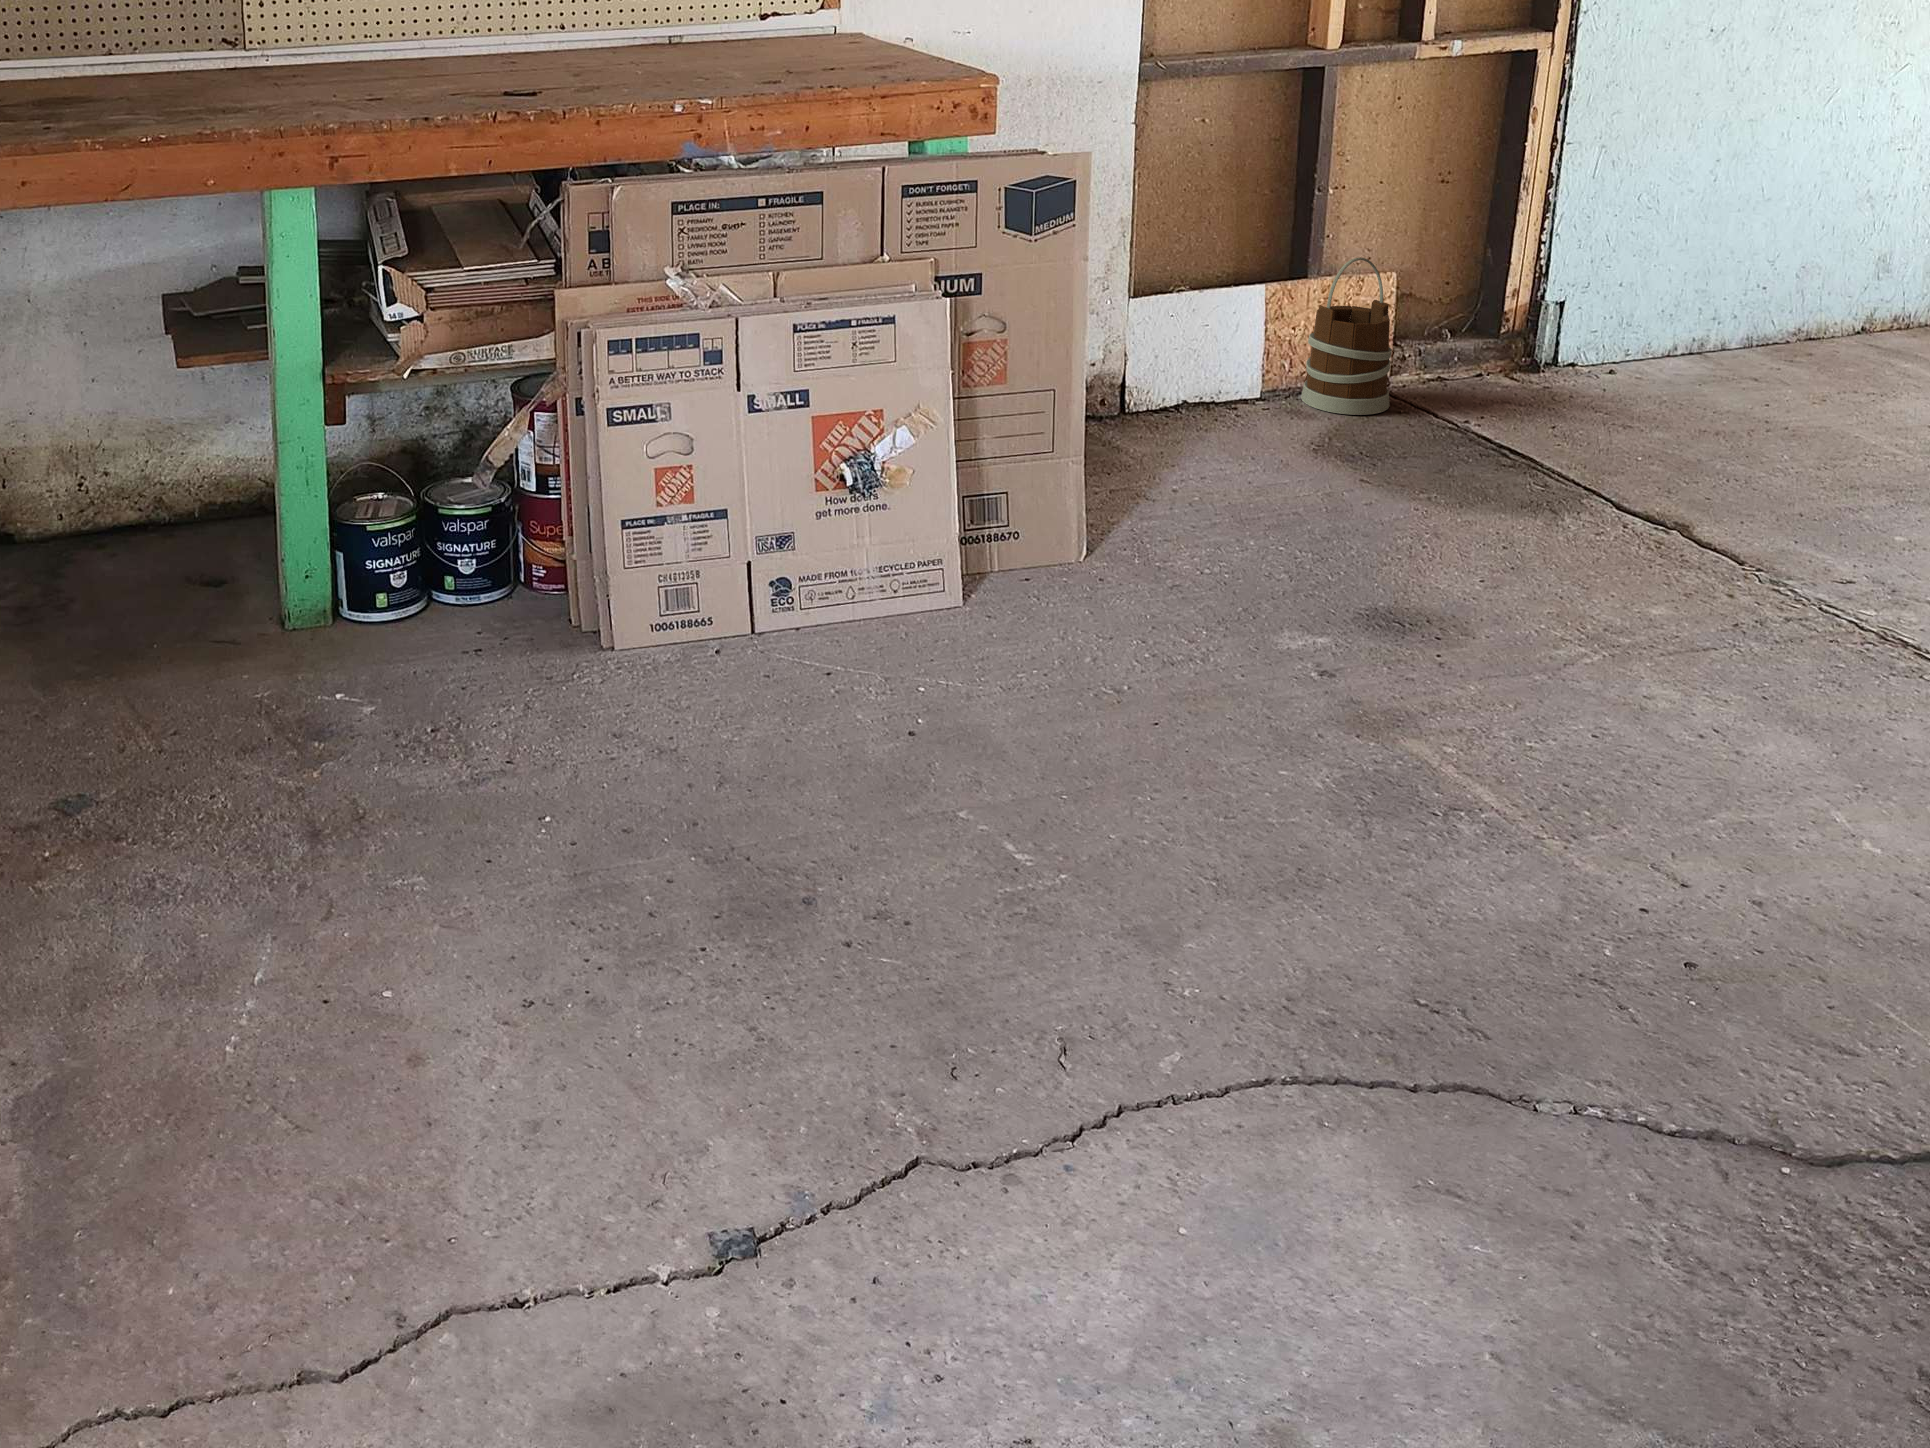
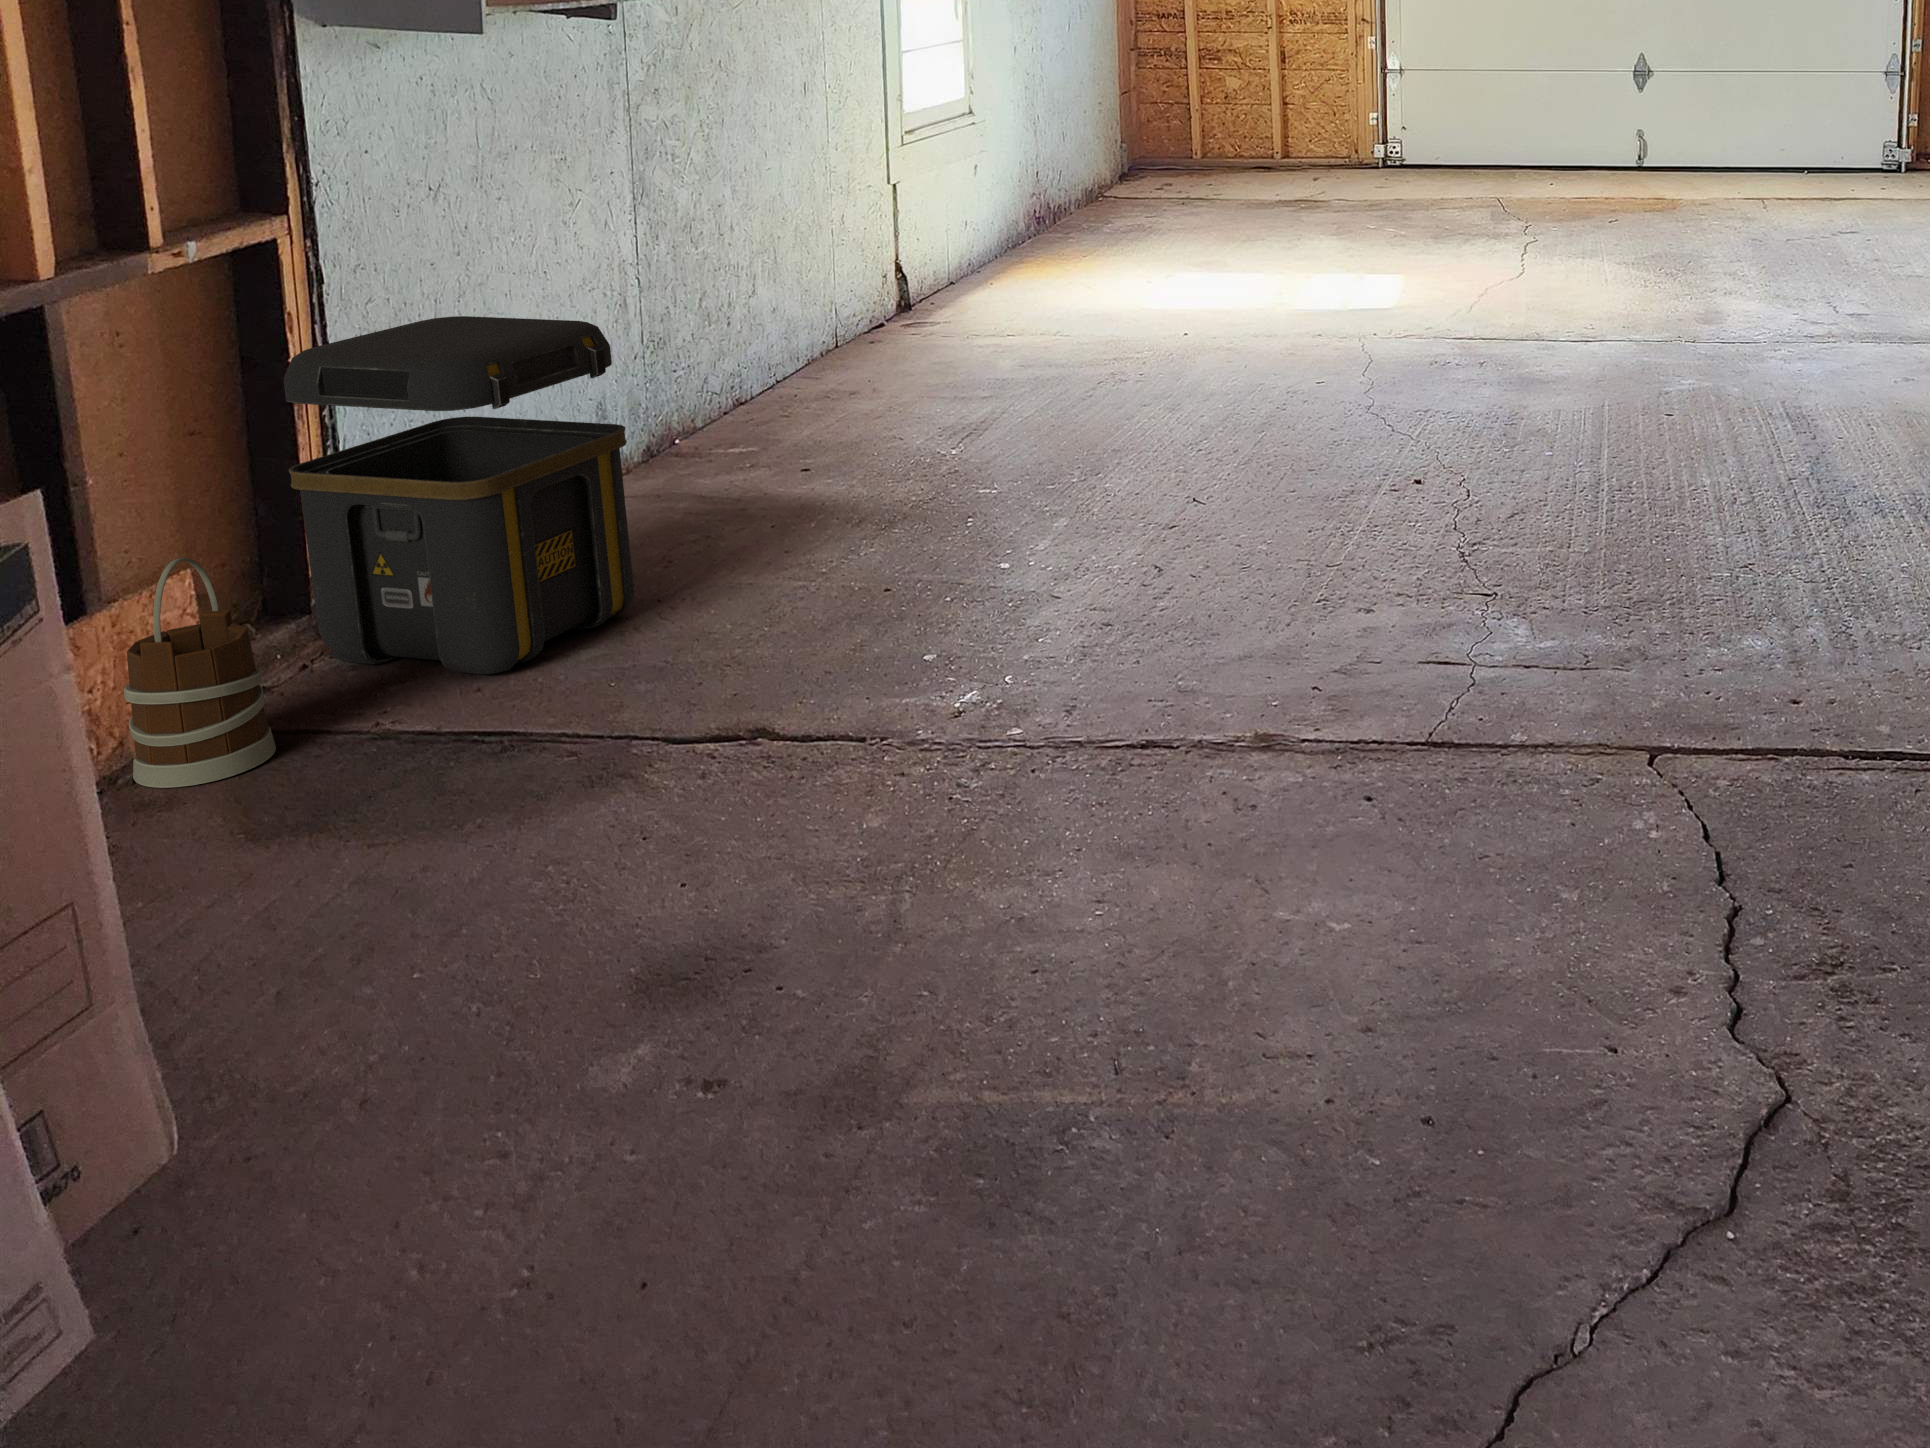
toolbox: none [1481,136,1762,424] -> present [284,316,634,674]

